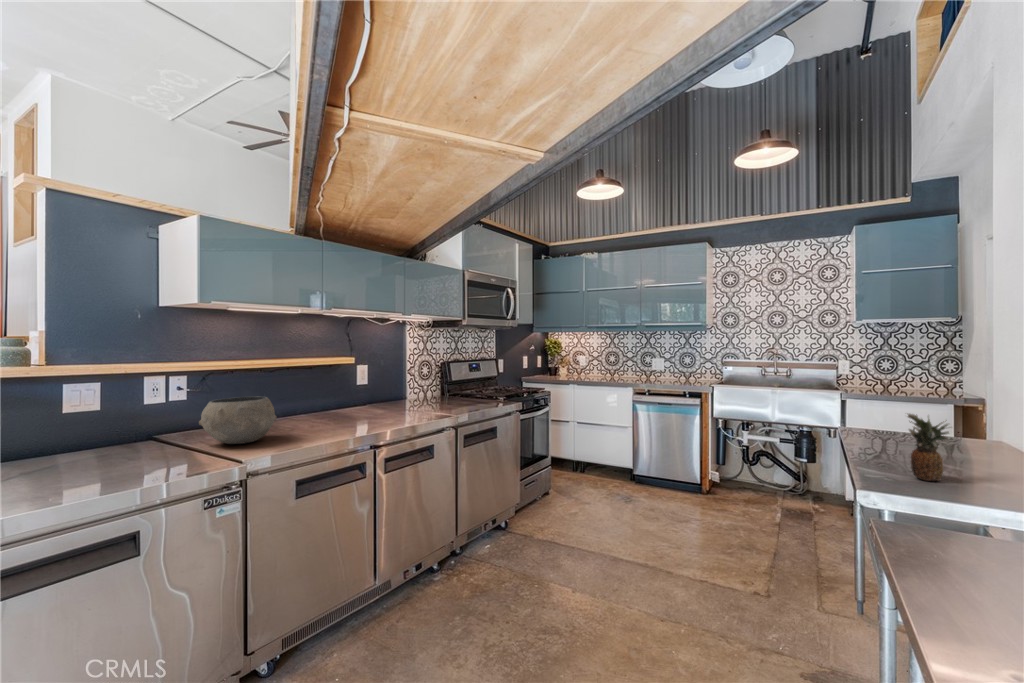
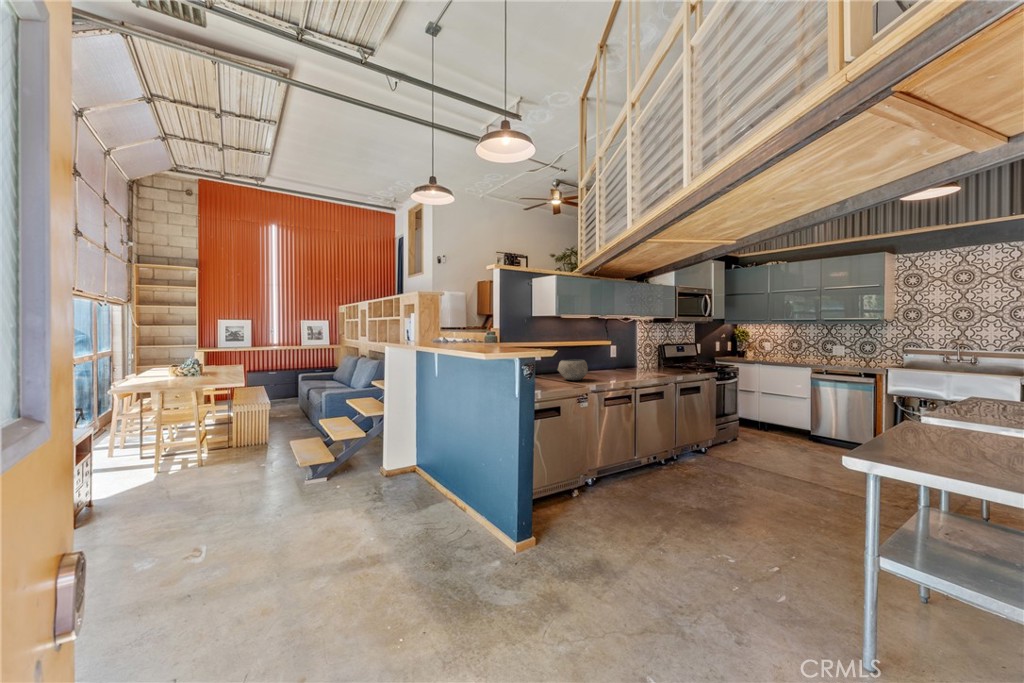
fruit: present [908,414,949,481] -> none [963,375,995,412]

